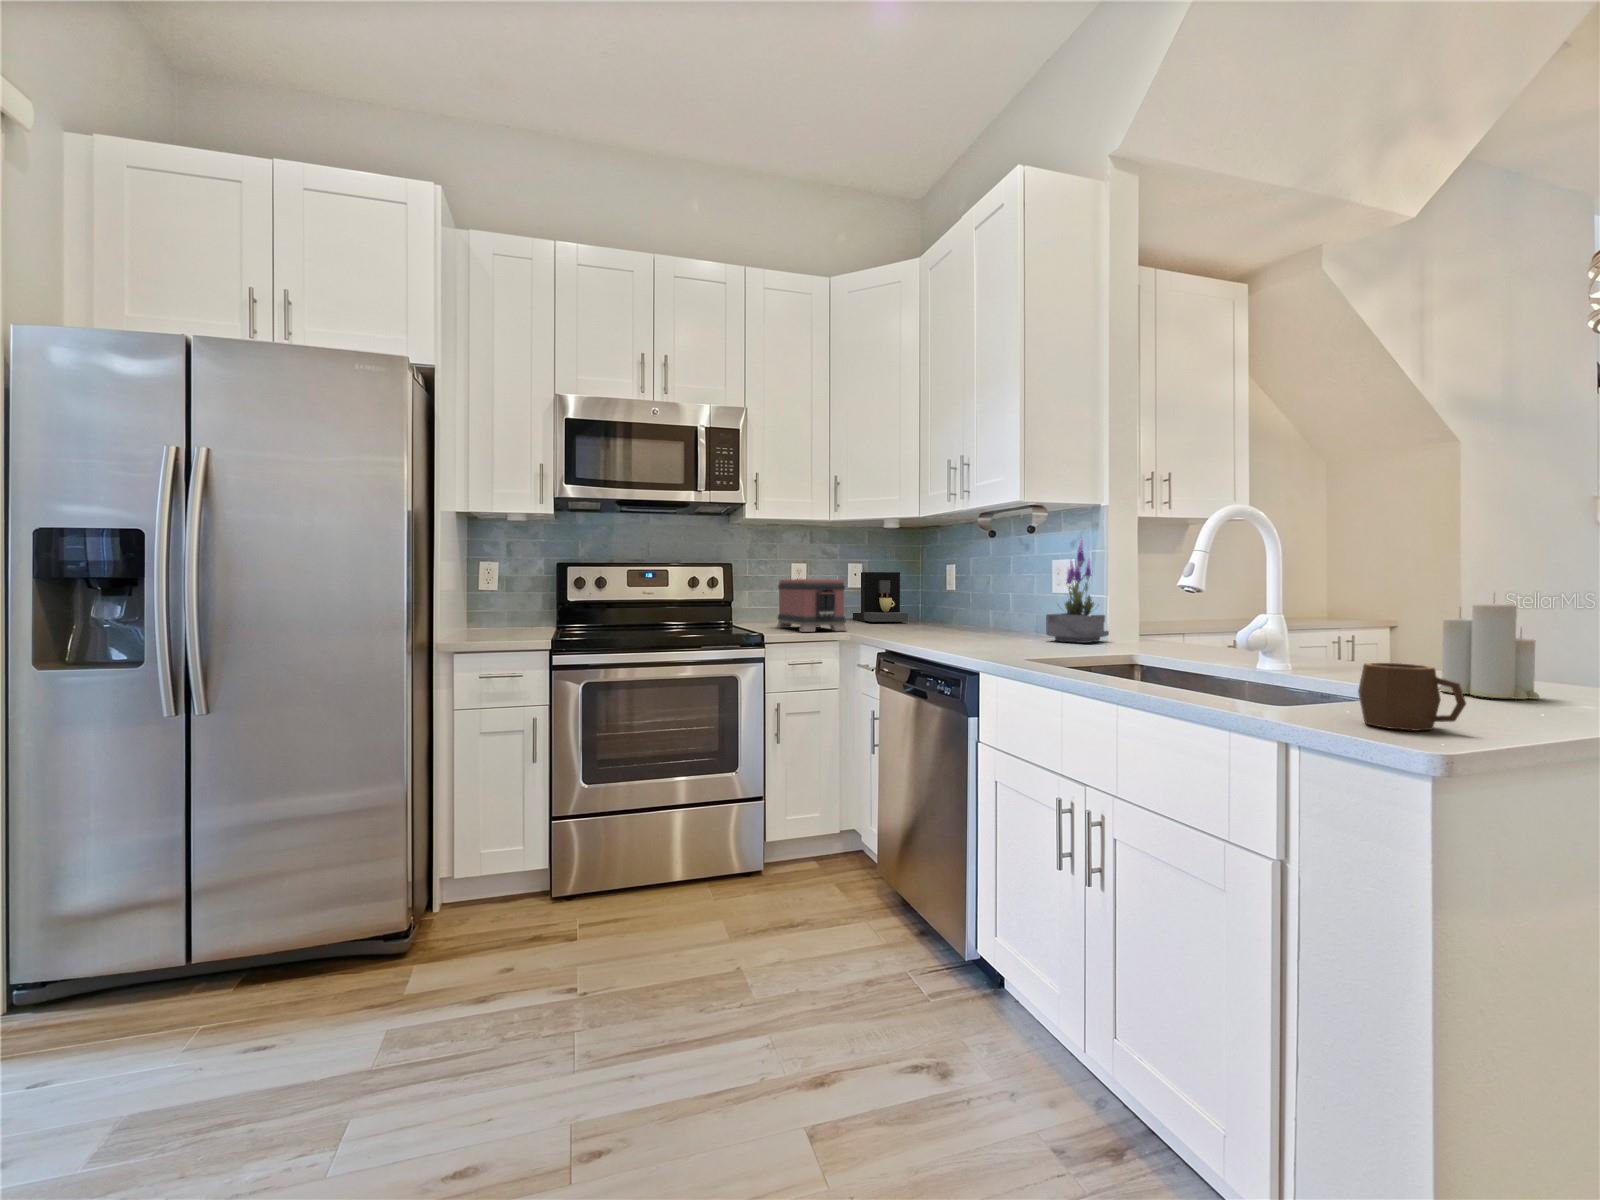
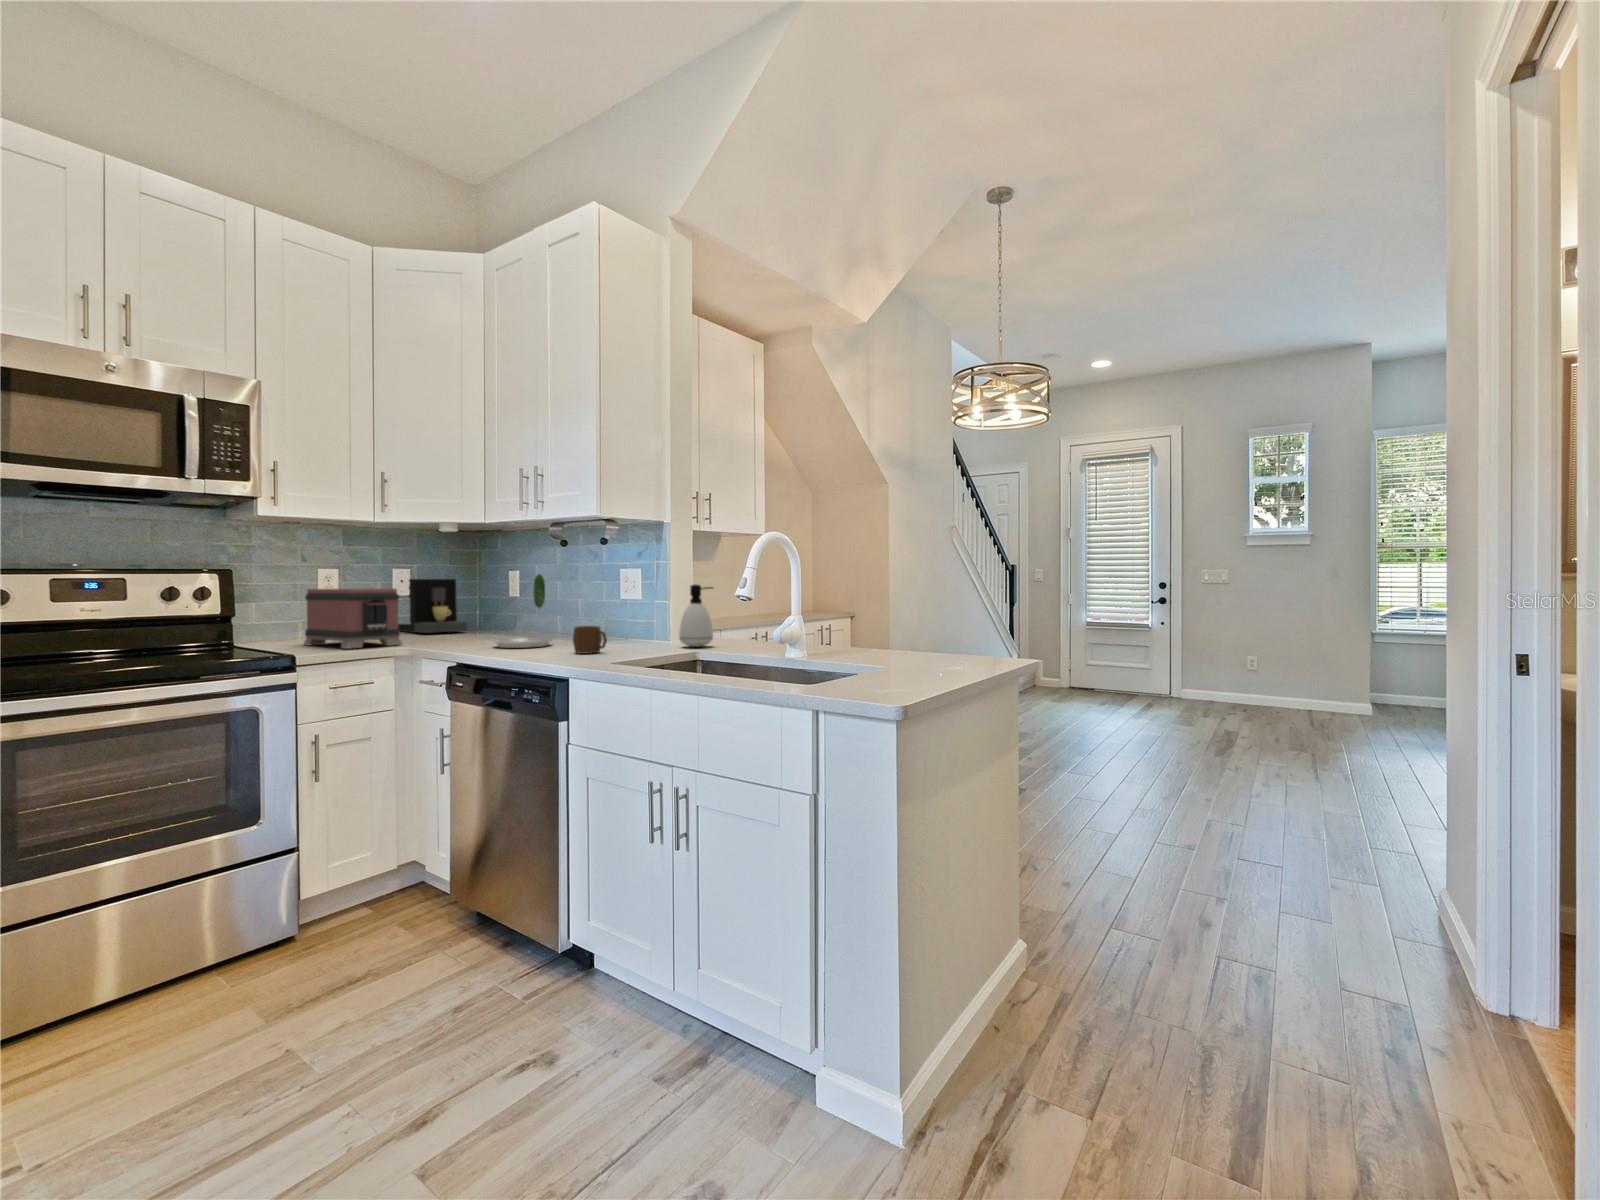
potted plant: present [1046,540,1109,643] -> none [617,549,670,644]
plate: none [921,565,979,639] -> present [494,574,552,648]
soap dispenser: none [1116,576,1162,649] -> present [679,584,713,647]
candle: present [1439,603,1540,699] -> none [894,598,942,666]
mug: present [1358,663,1466,731] -> present [573,626,607,654]

